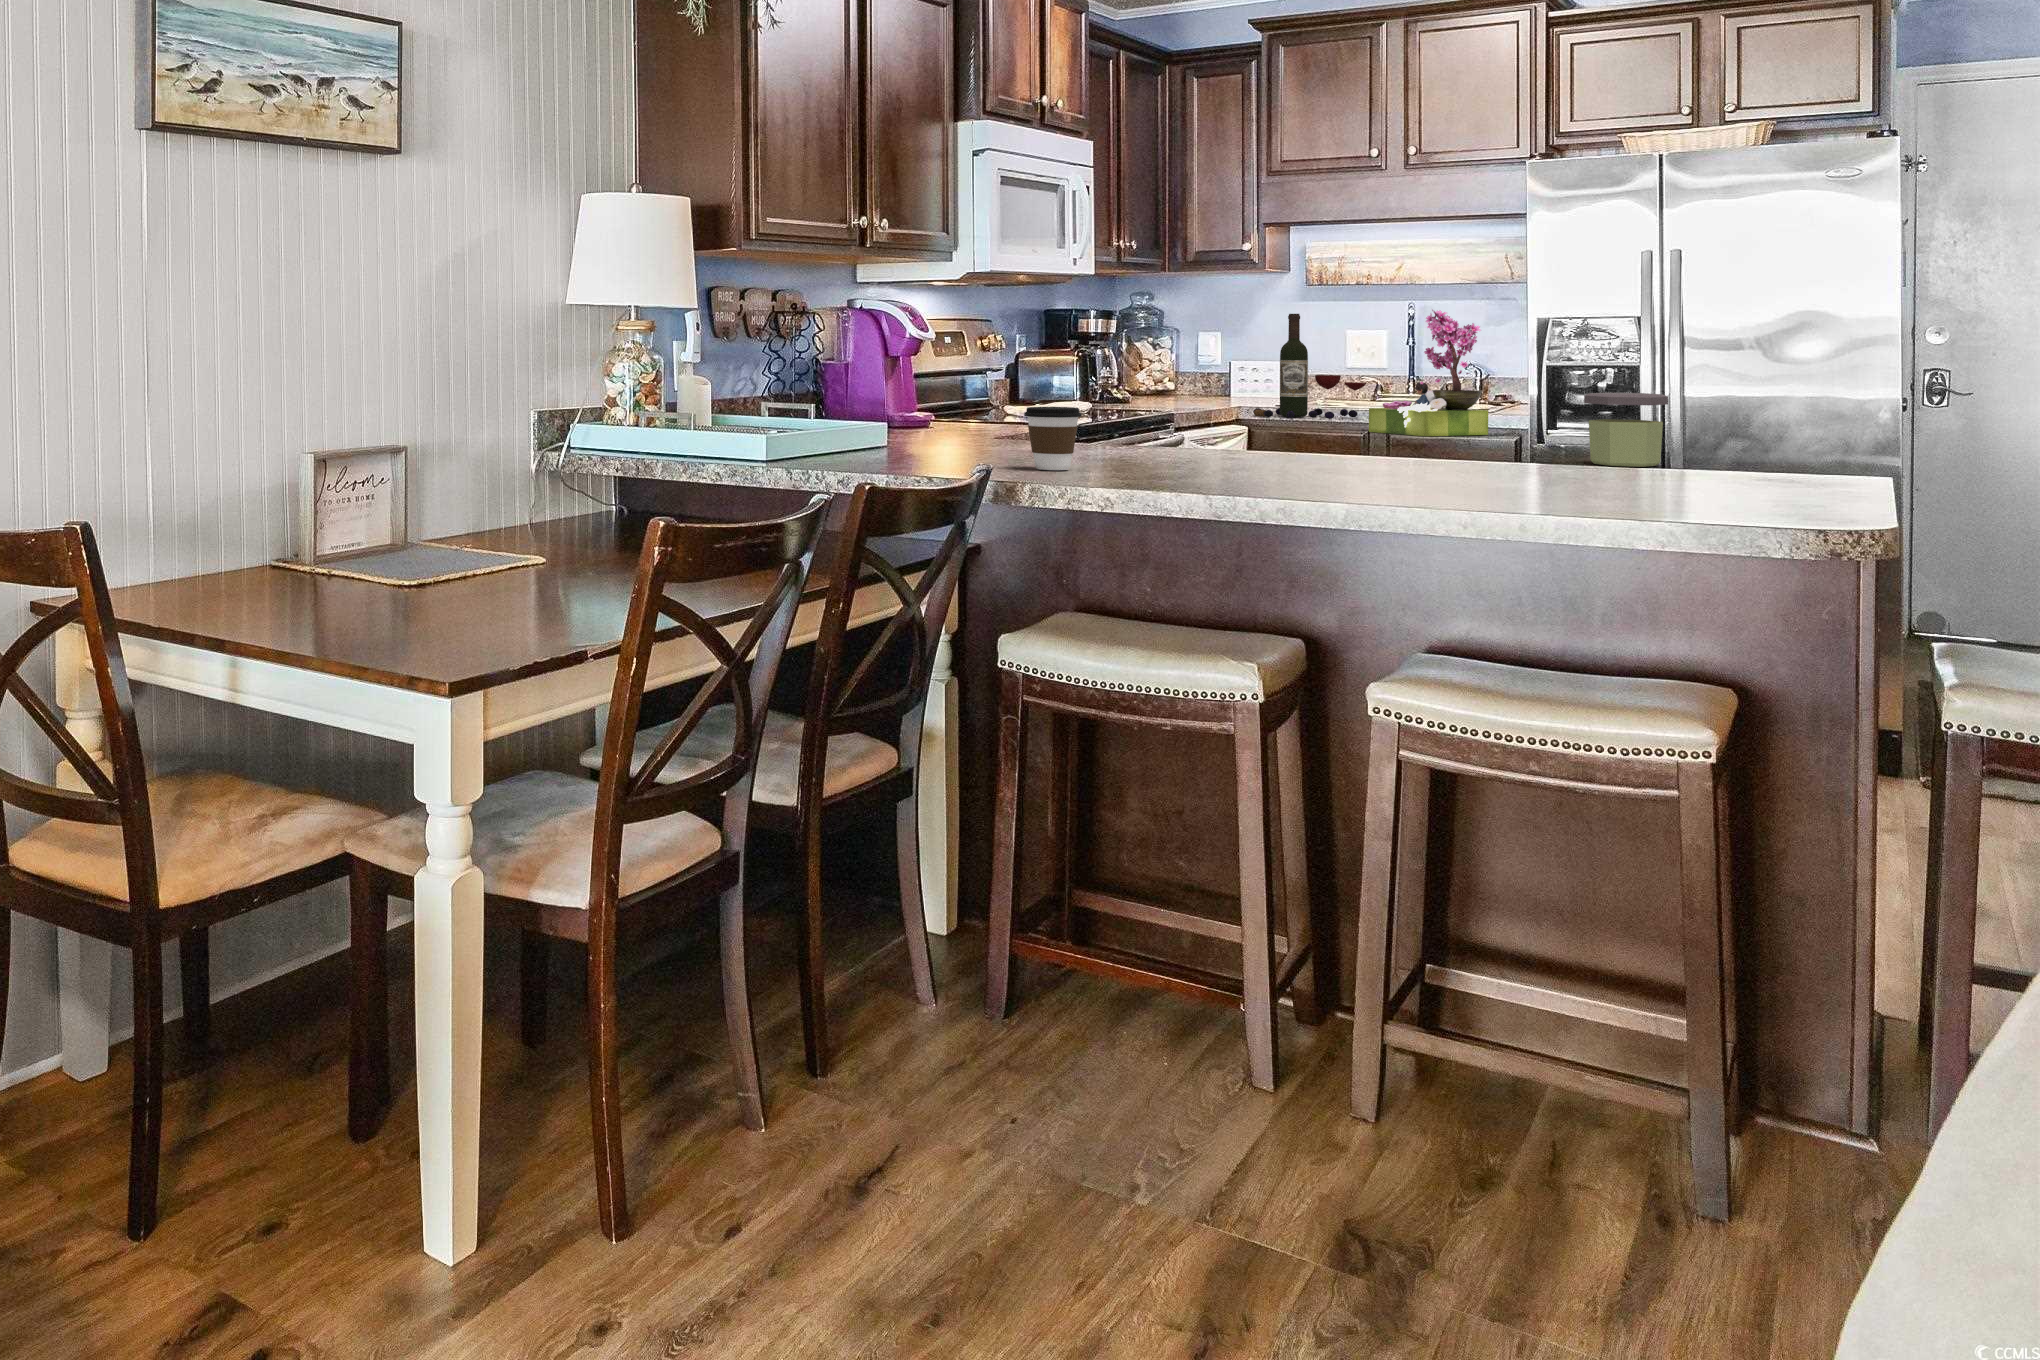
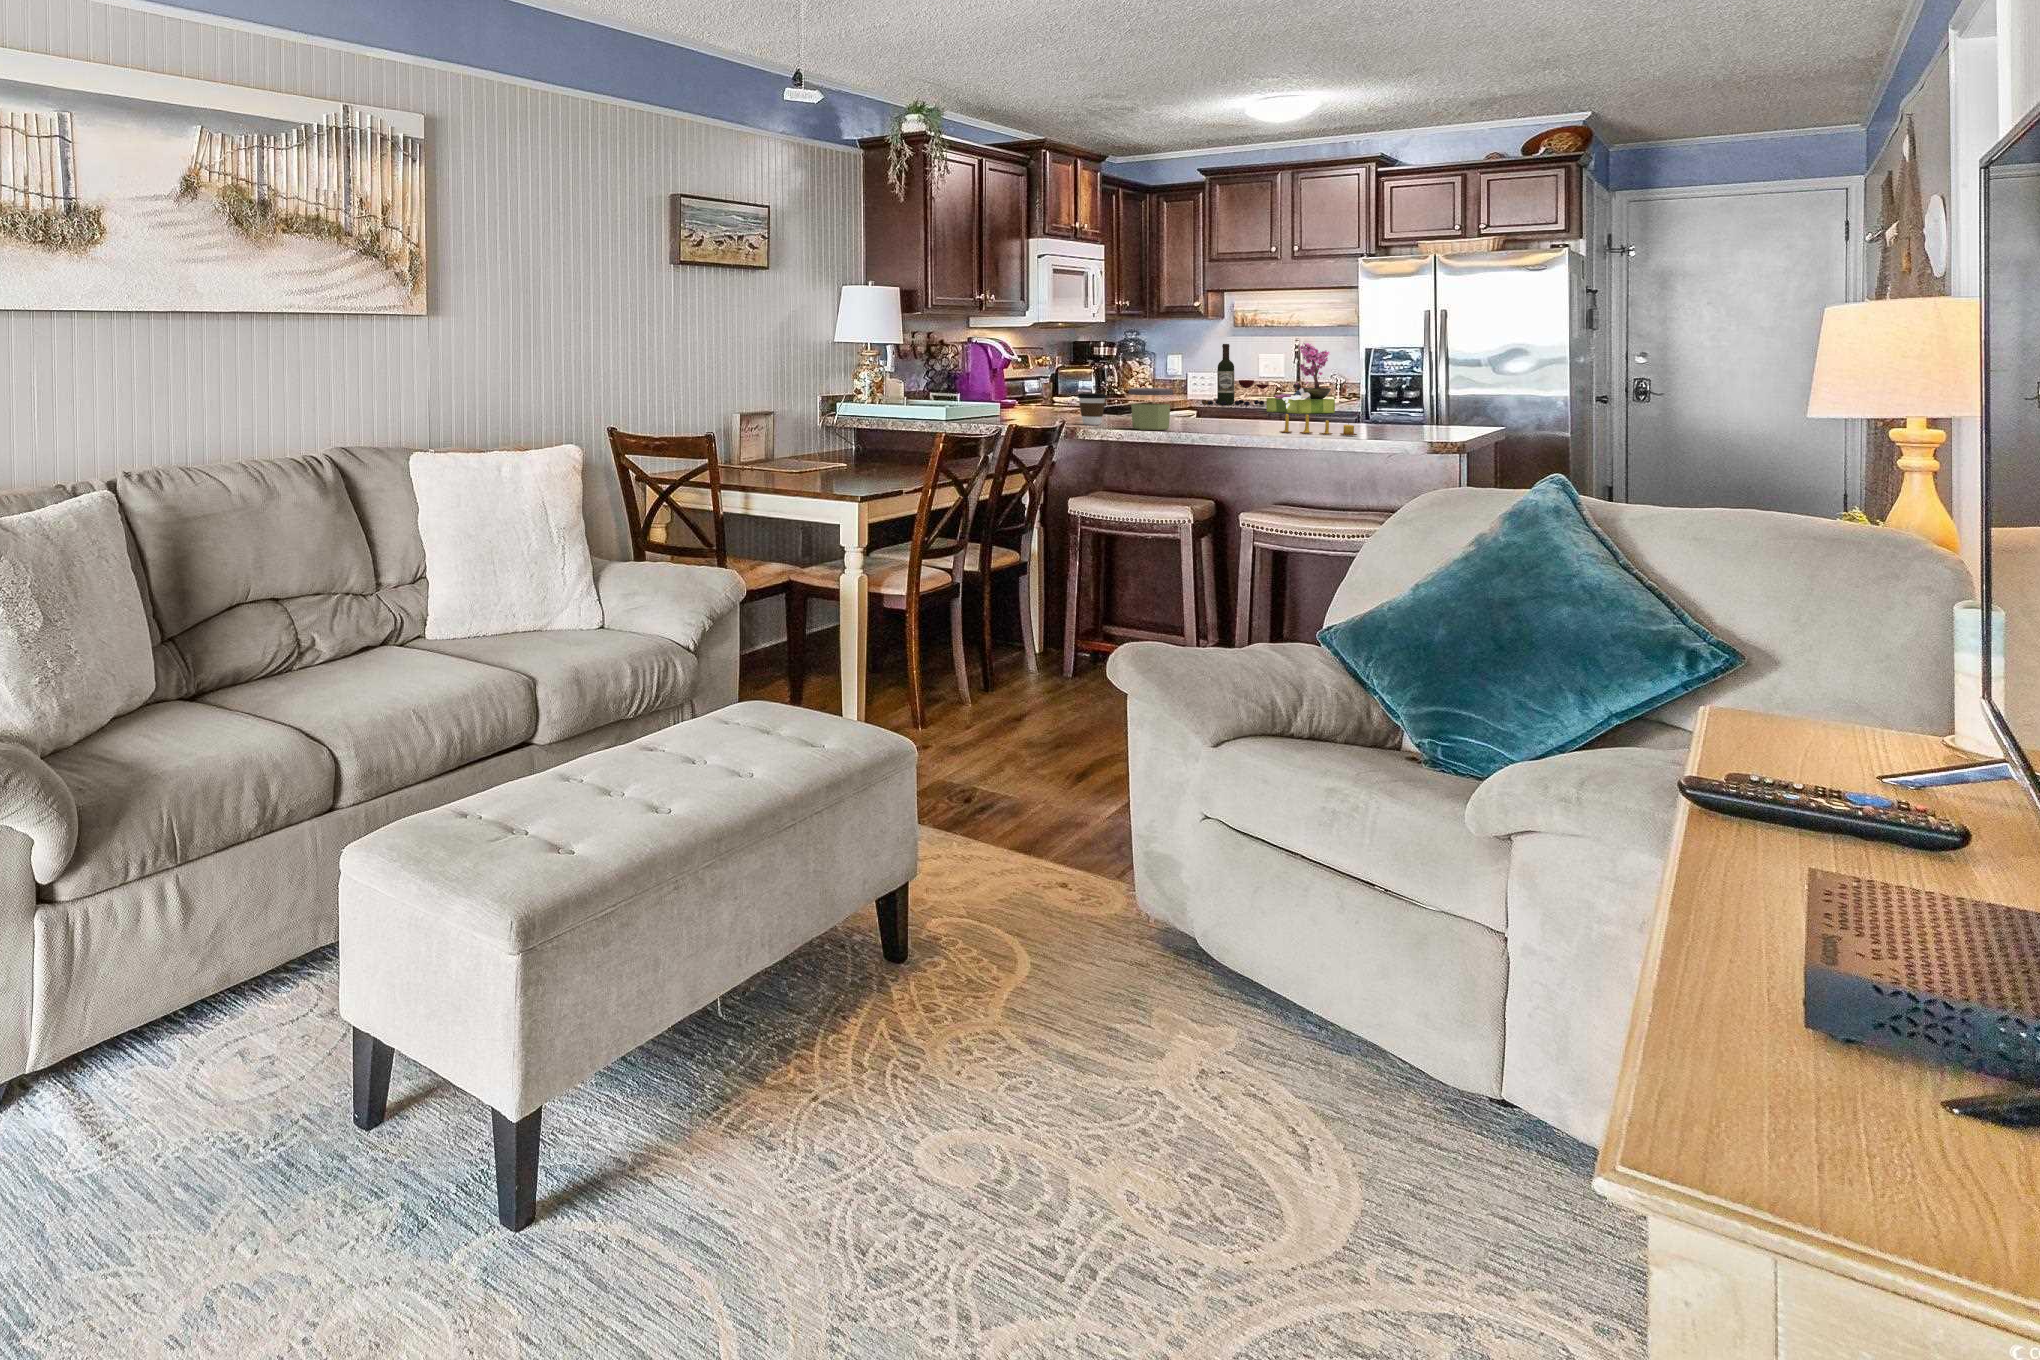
jar: present [1584,393,1668,467] -> present [1129,388,1173,430]
candle: none [1428,448,1595,499] -> present [1280,414,1357,435]

